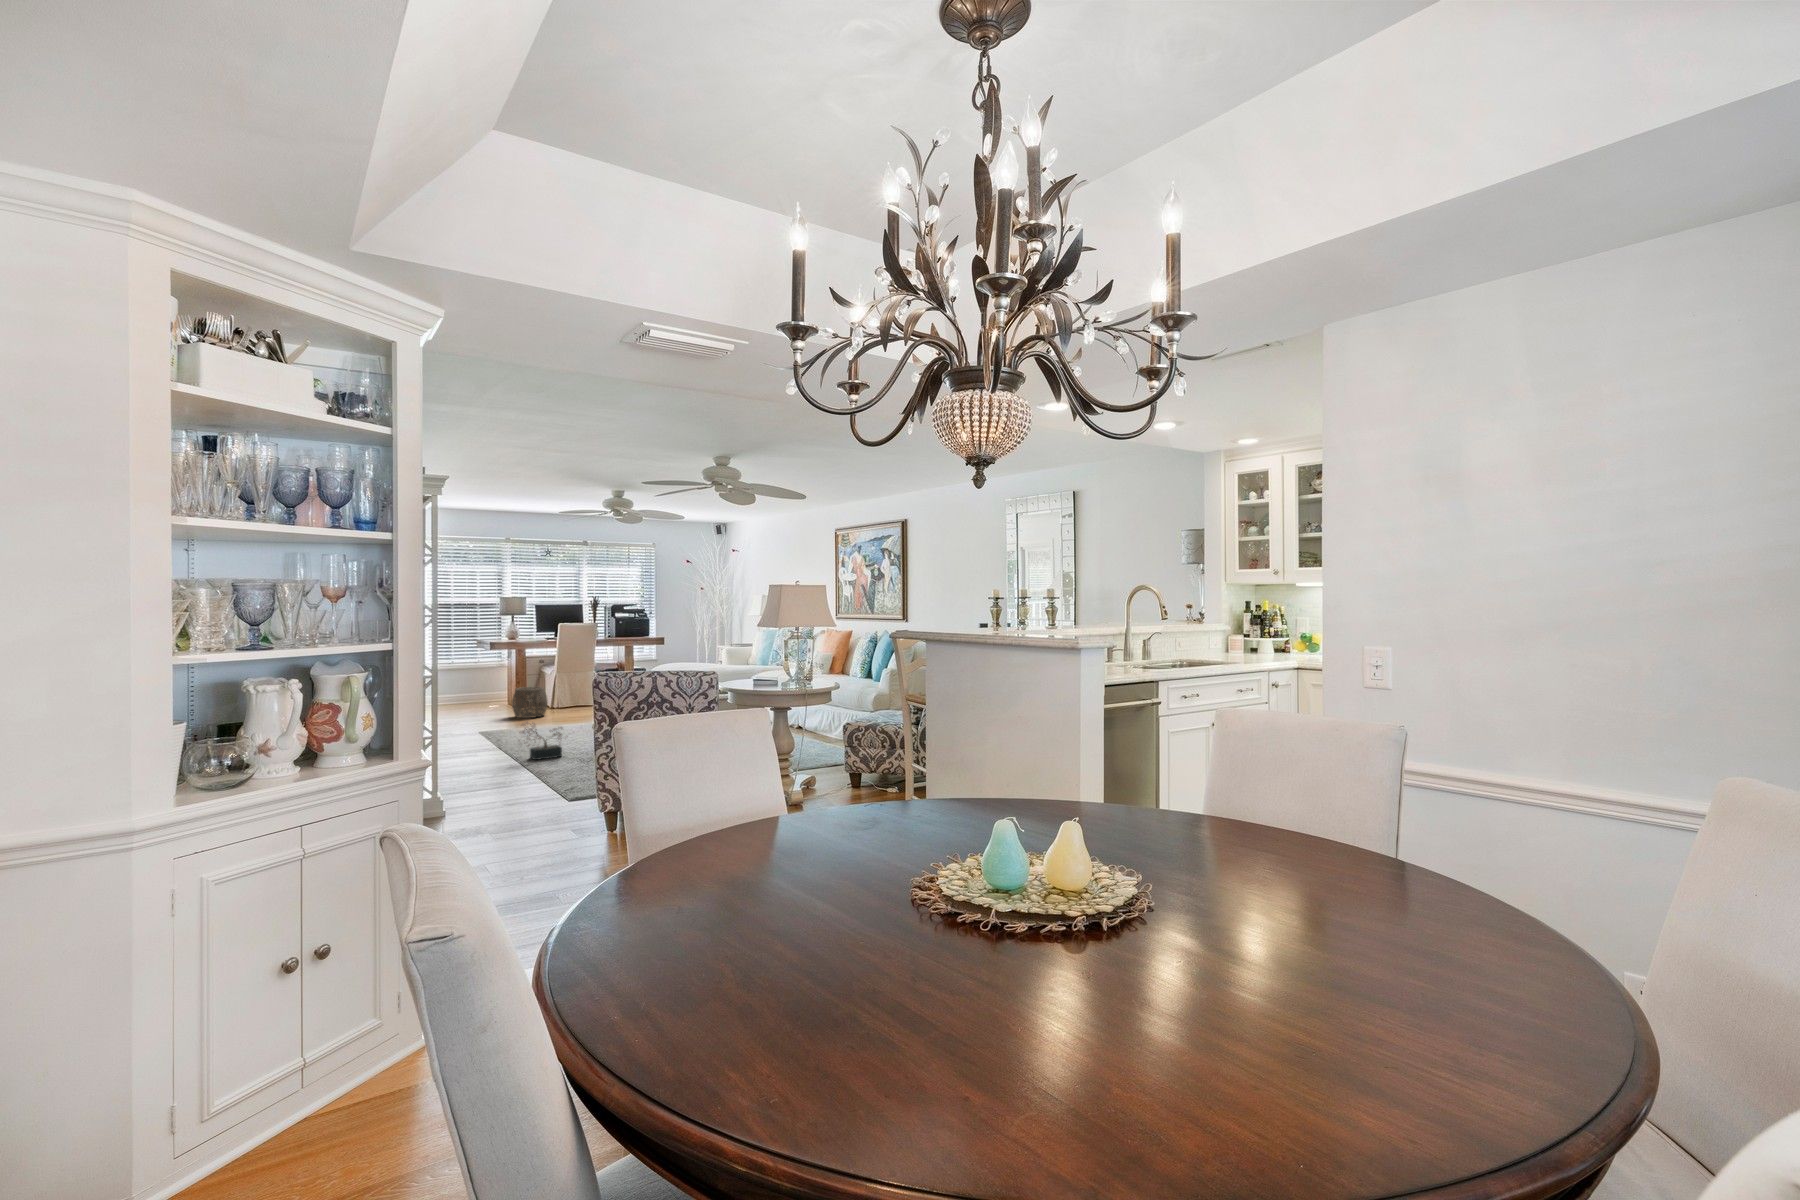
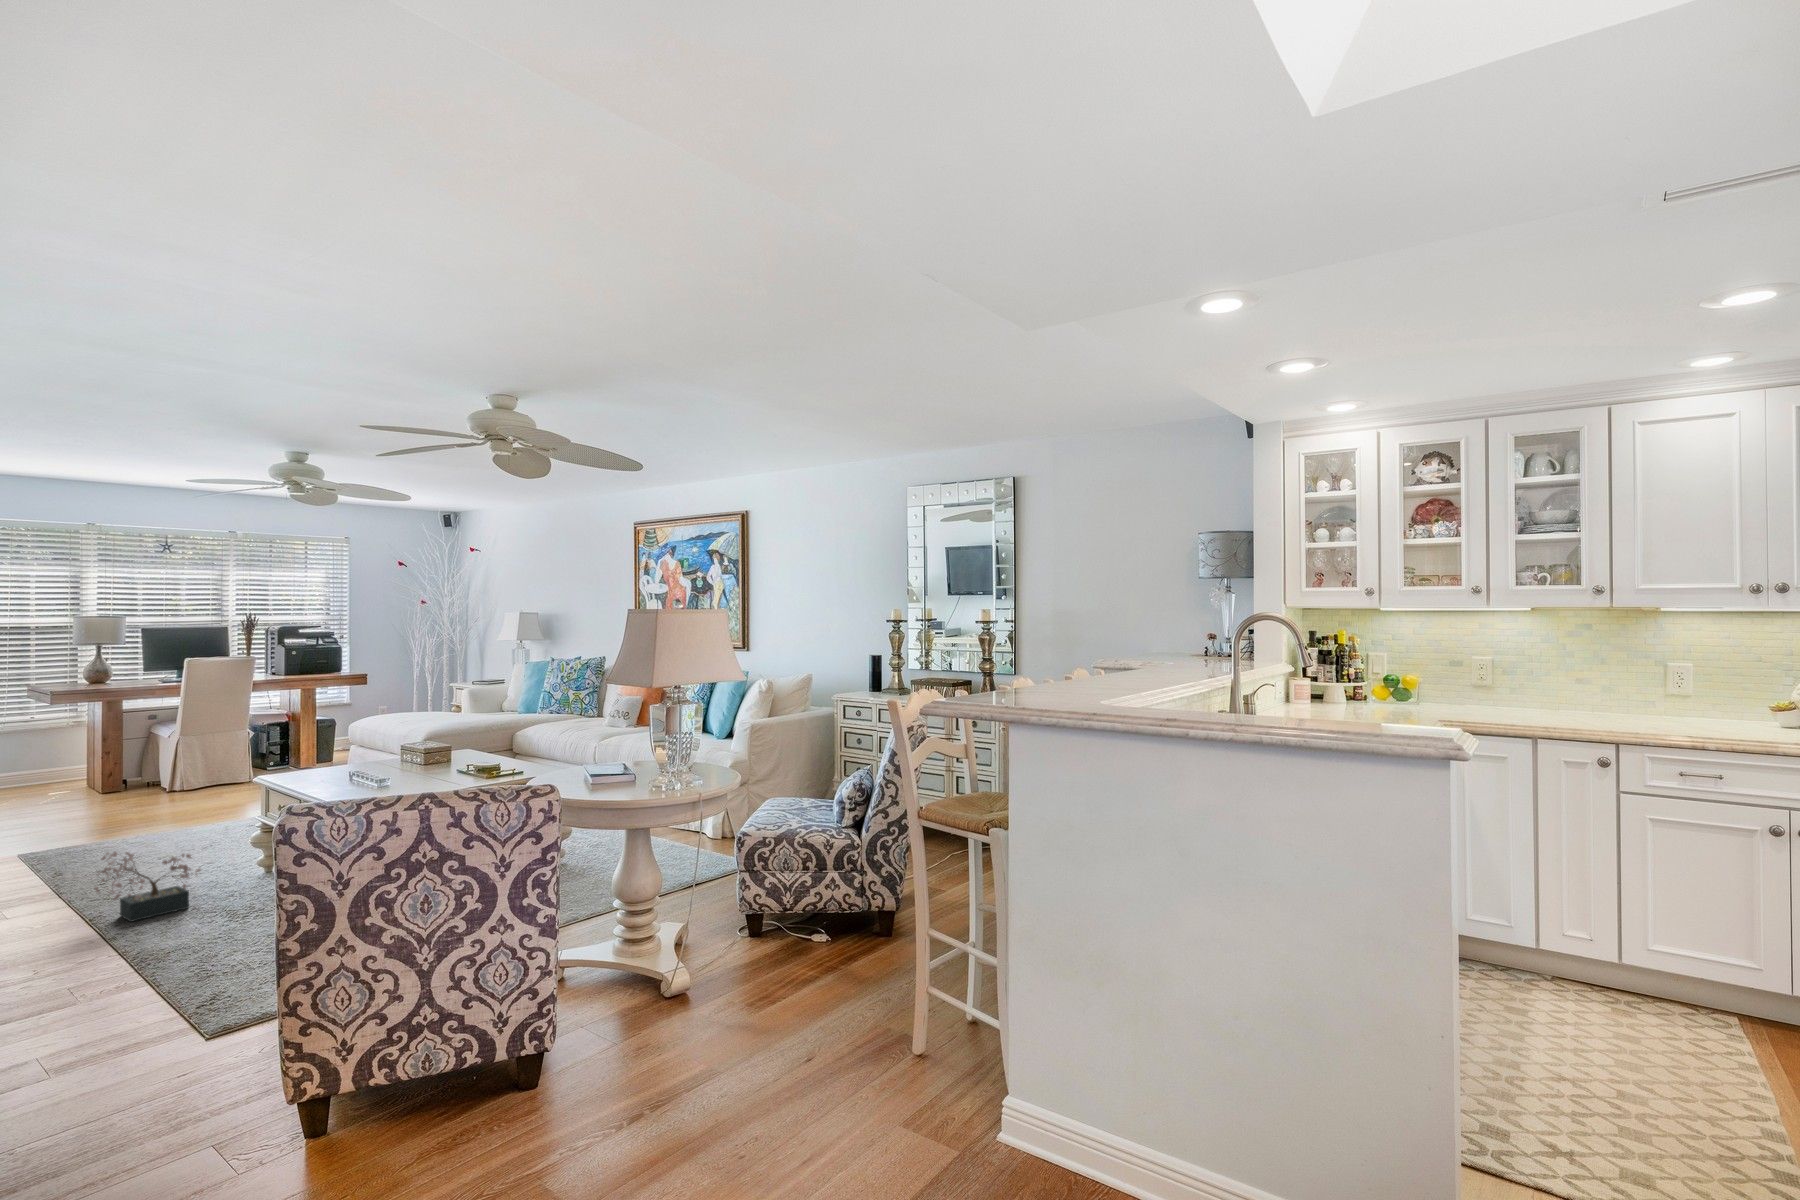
woven basket: present [512,687,548,718] -> none [90,764,162,819]

